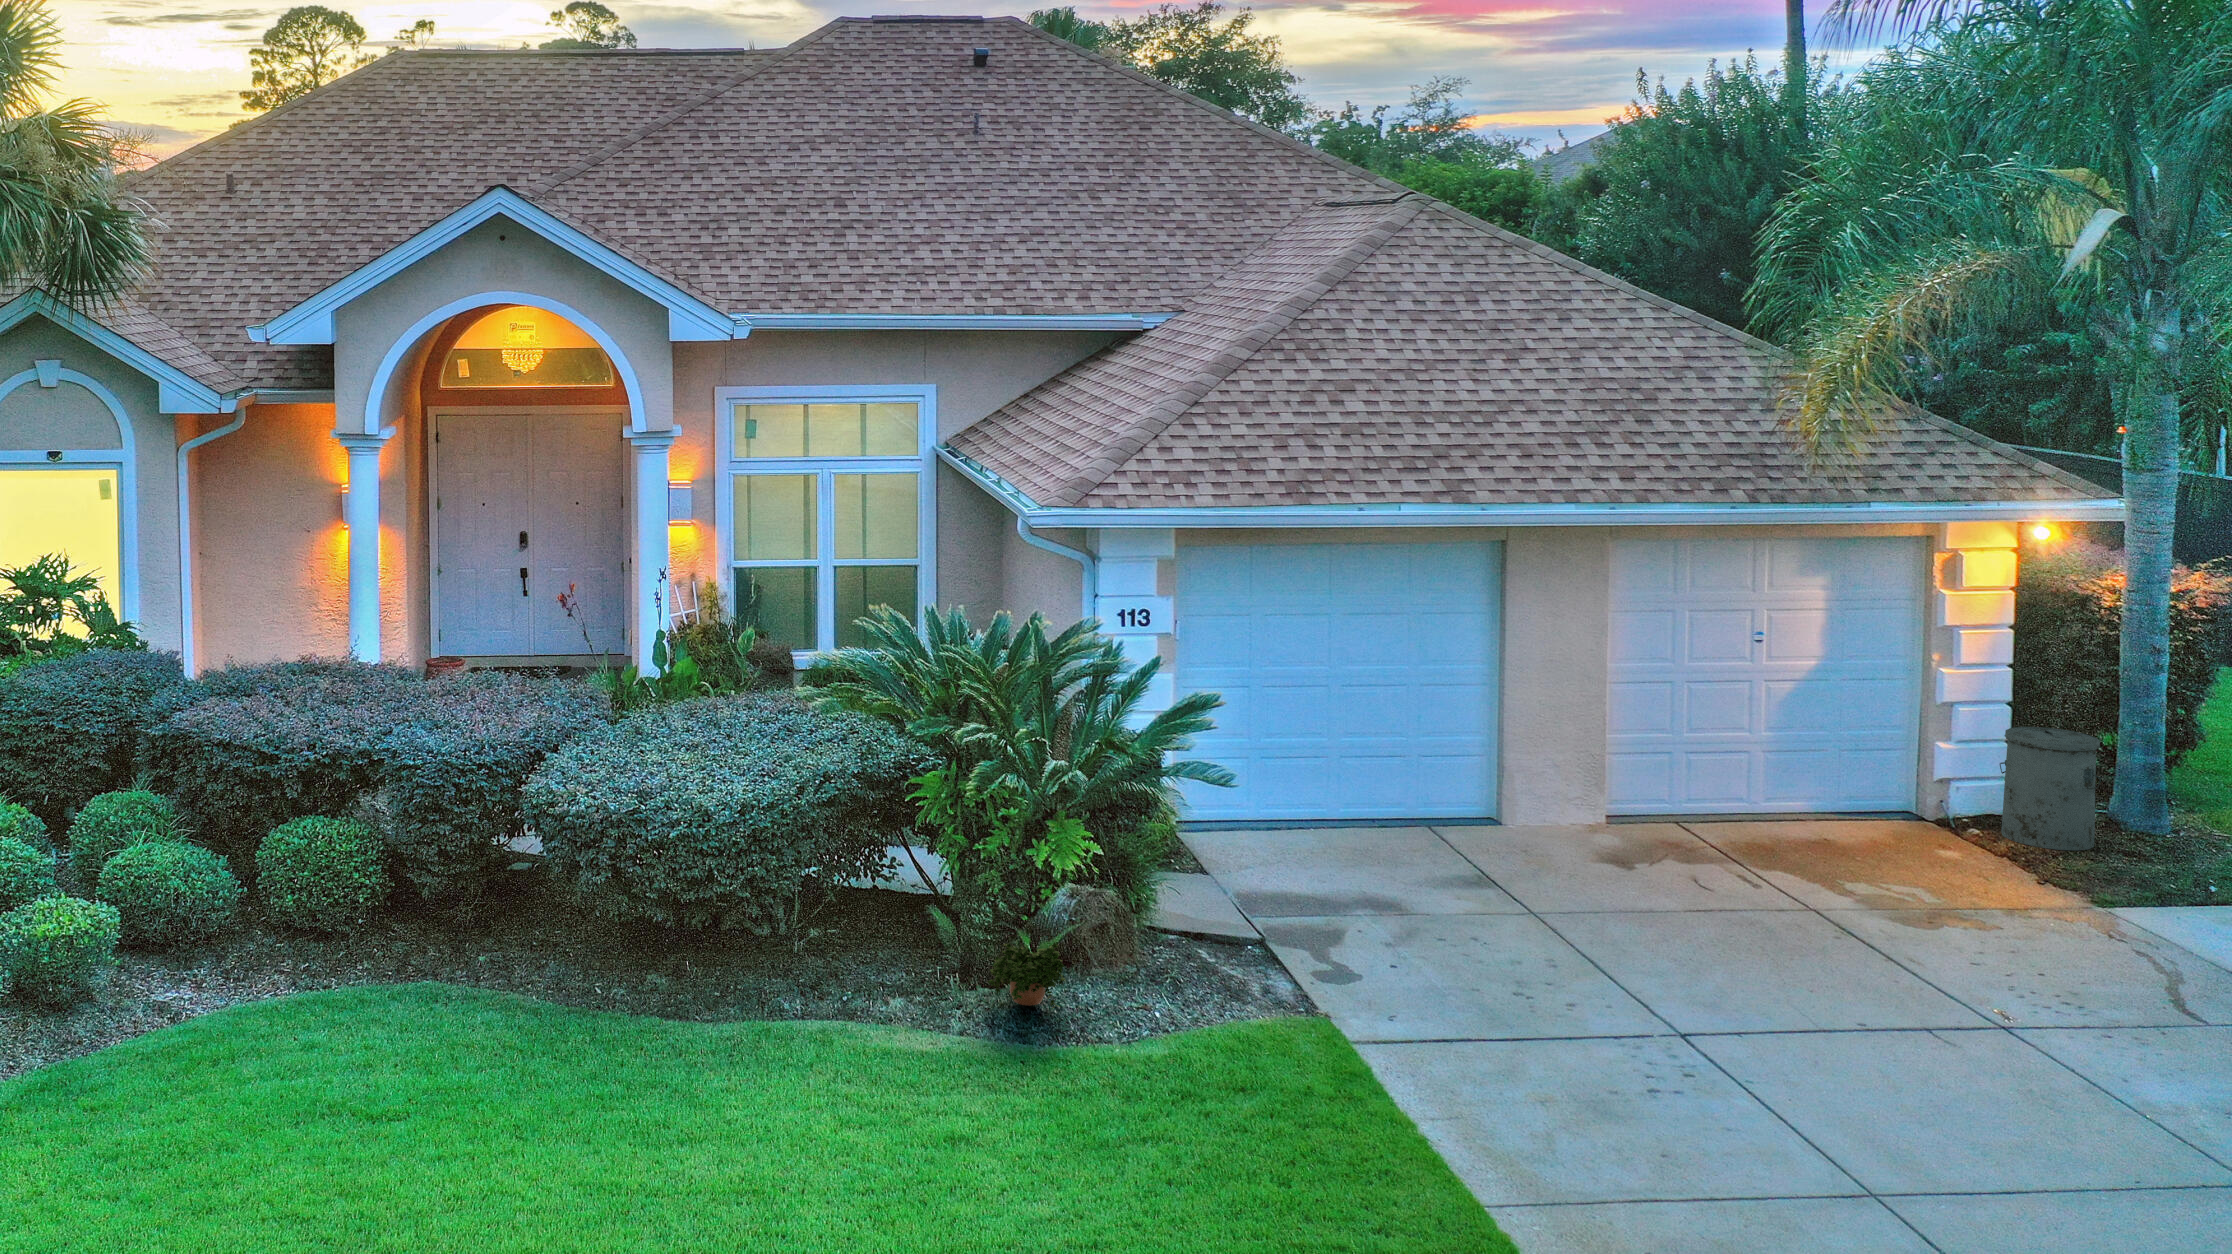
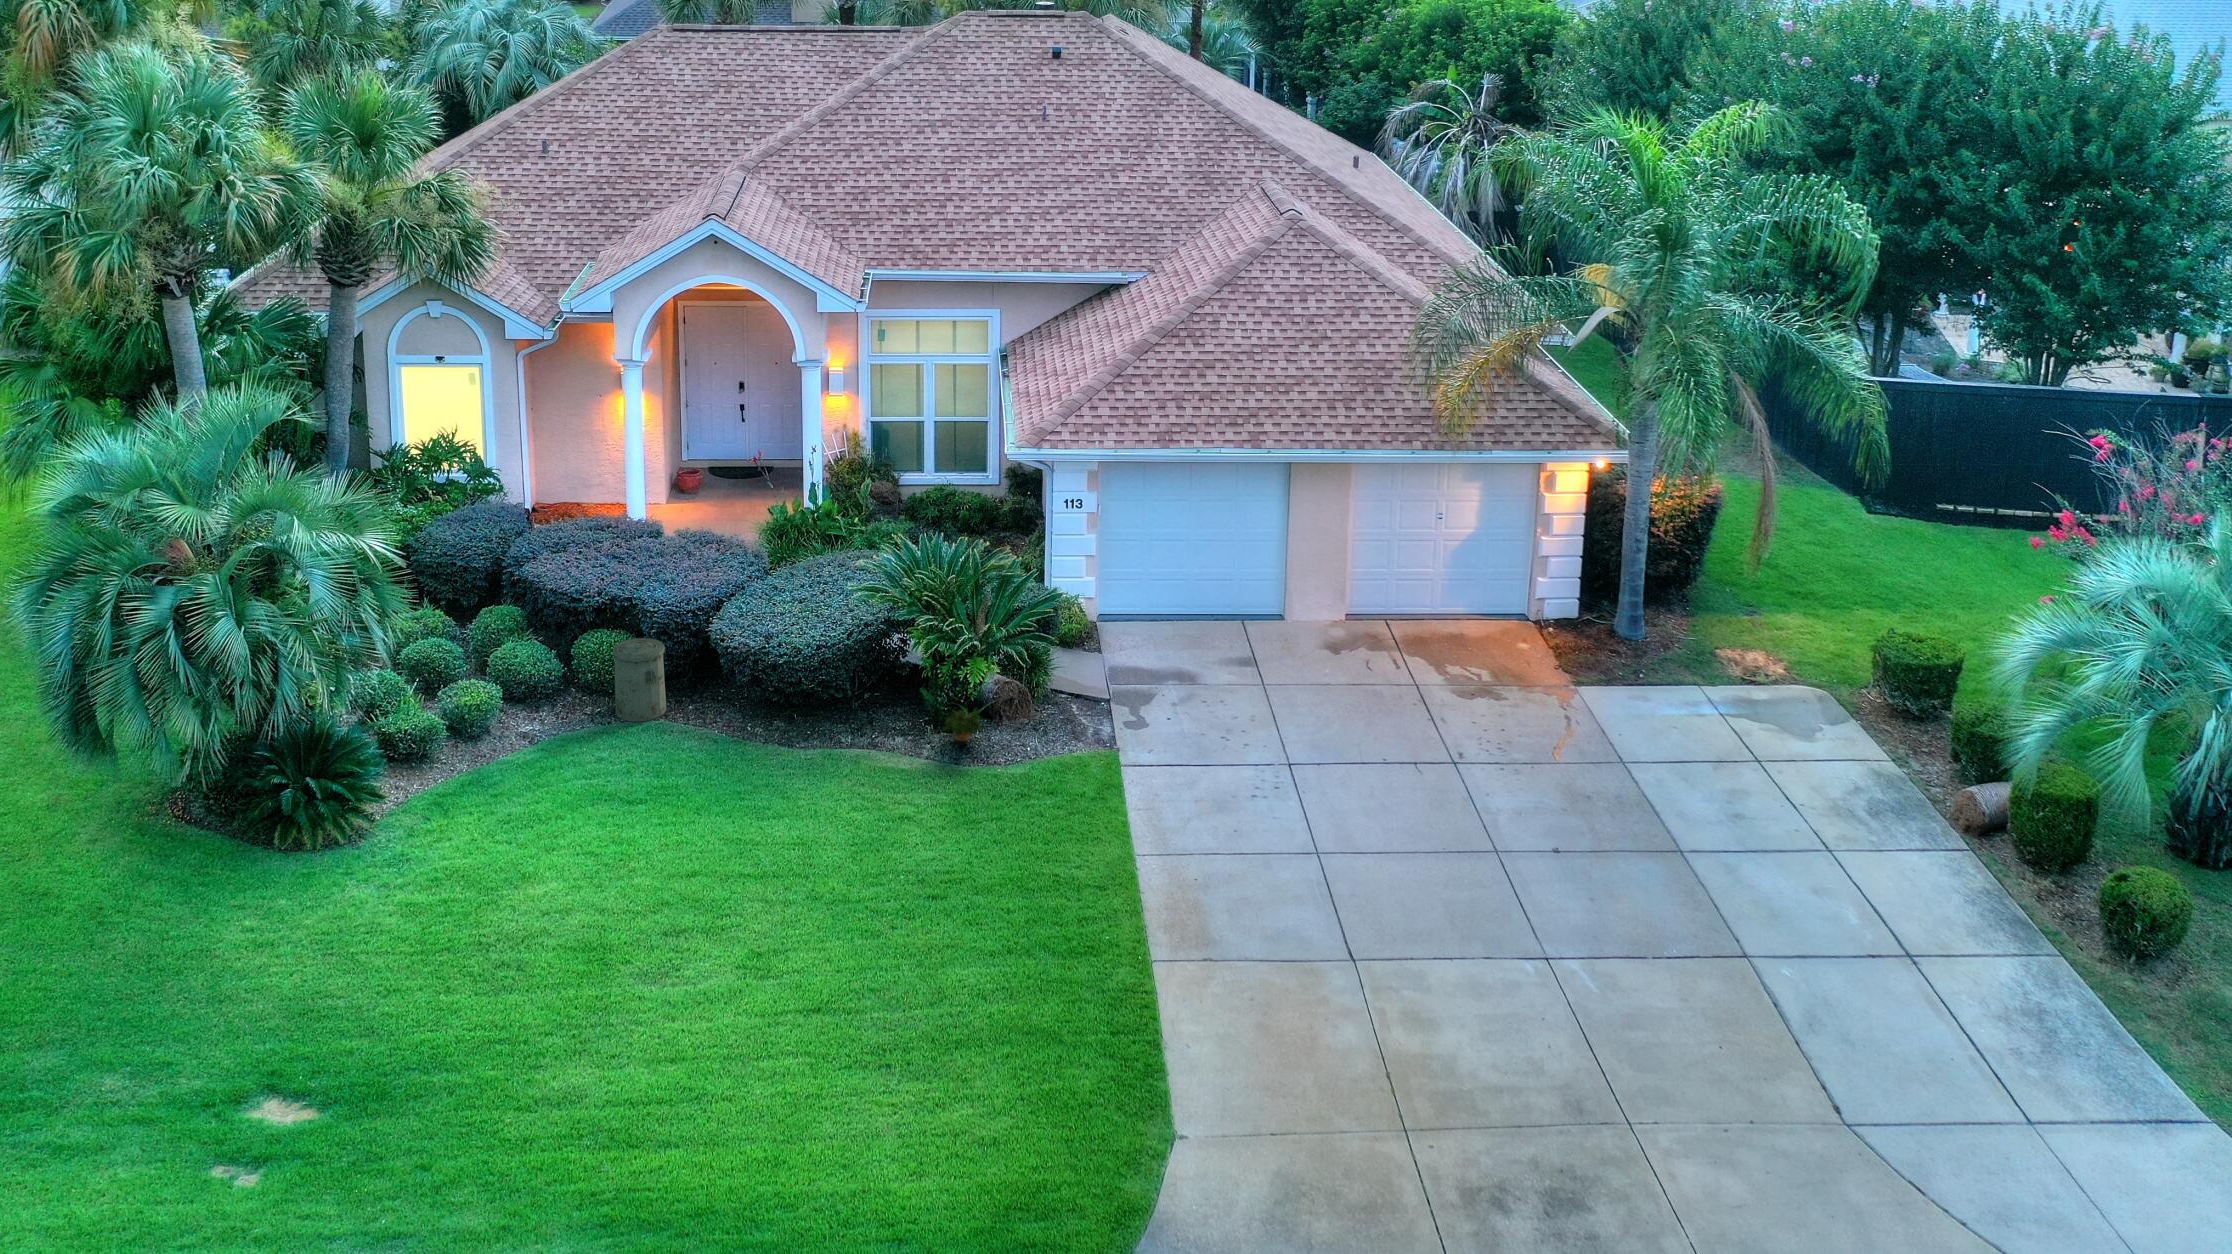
trash can: present [2000,727,2101,850] -> present [613,638,666,721]

